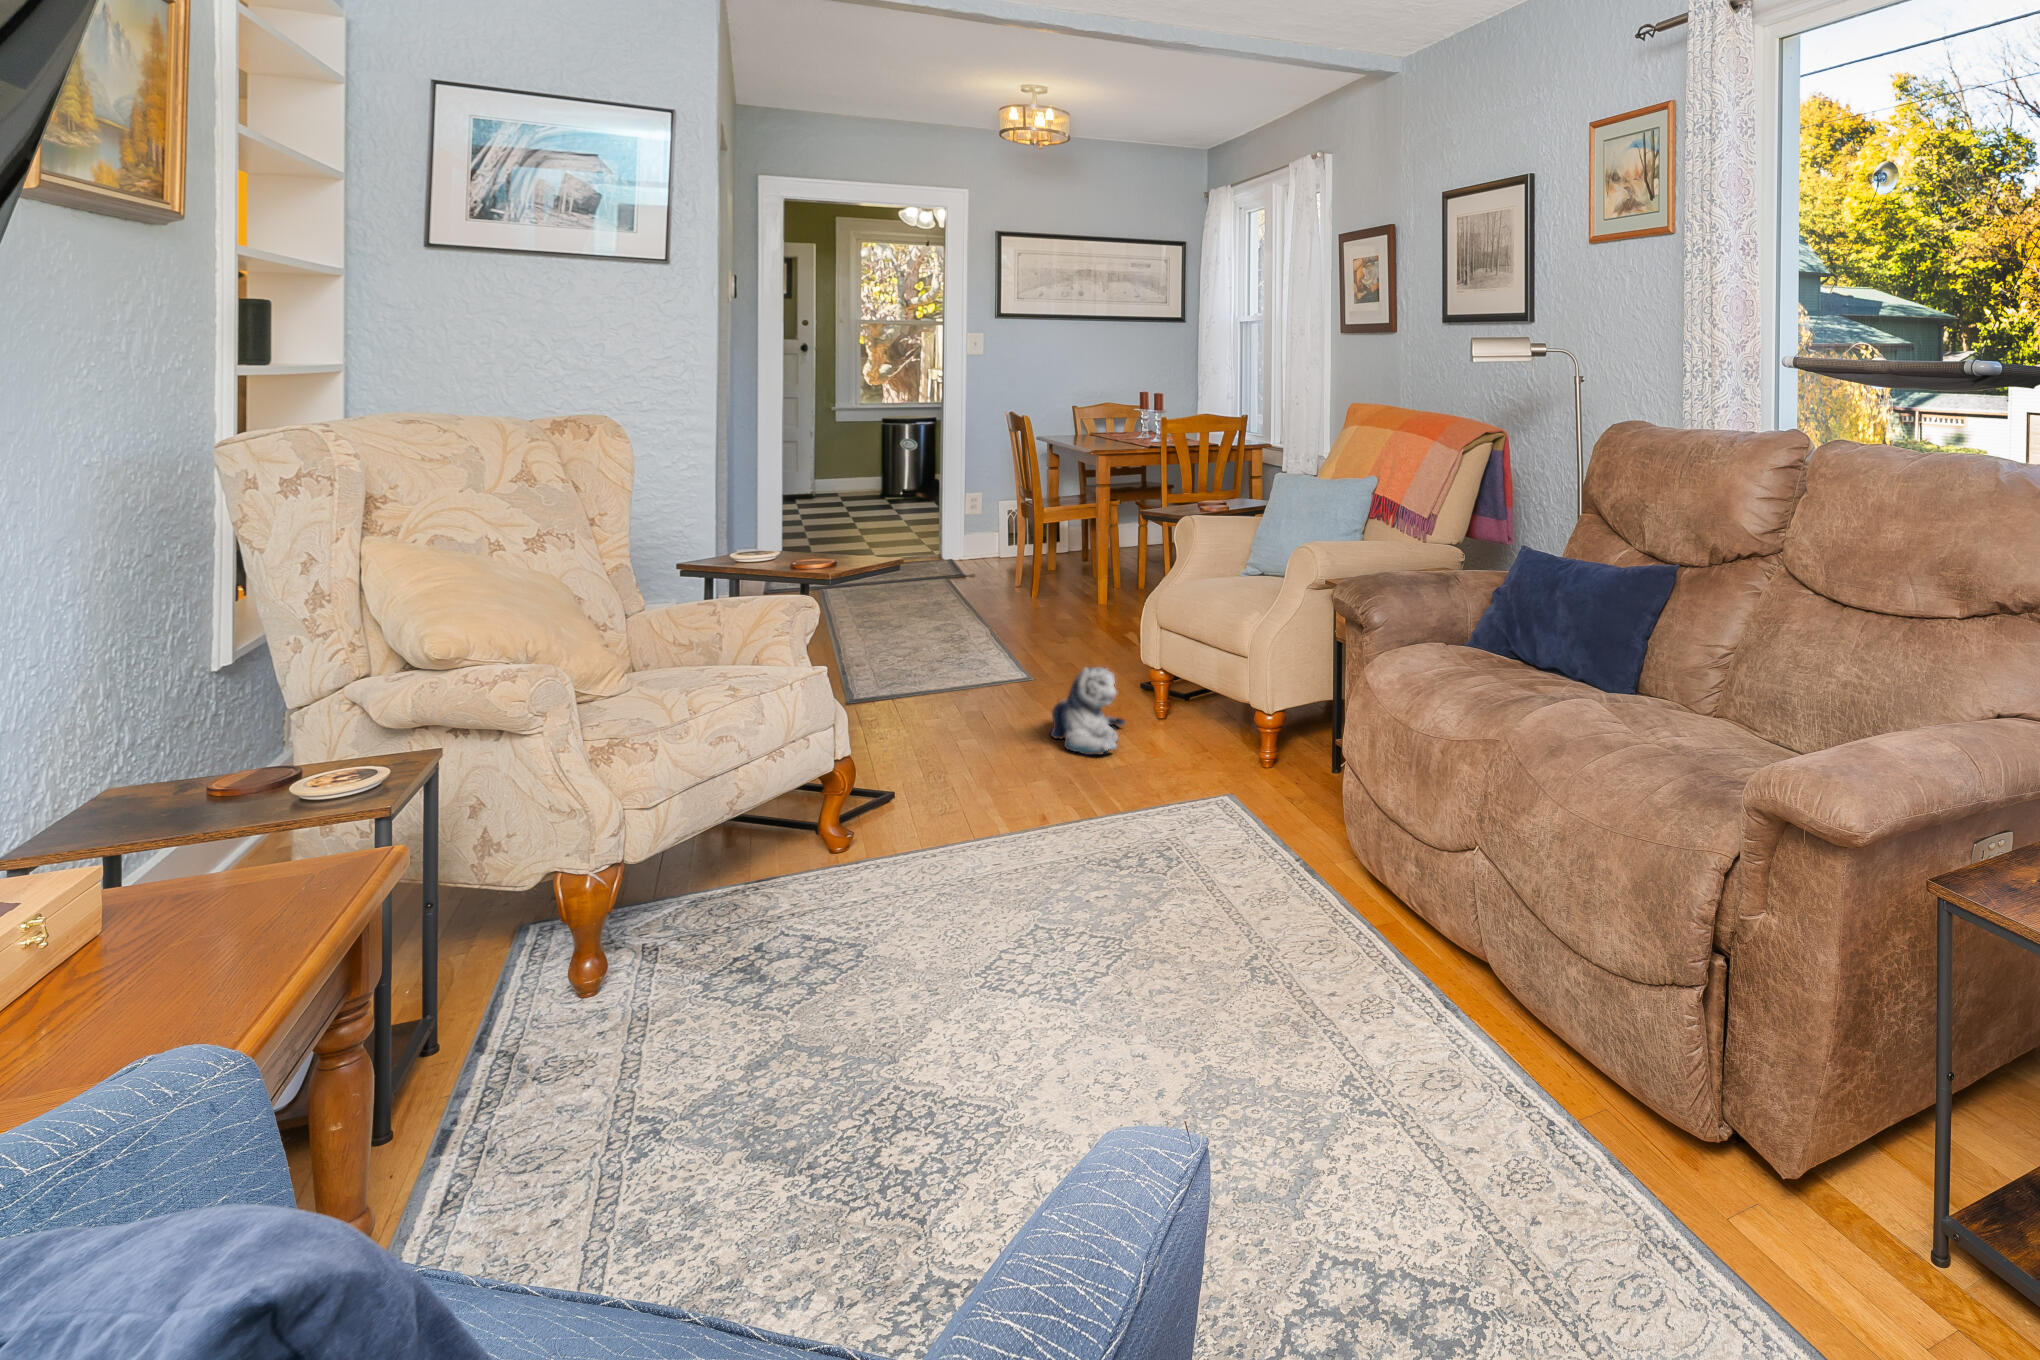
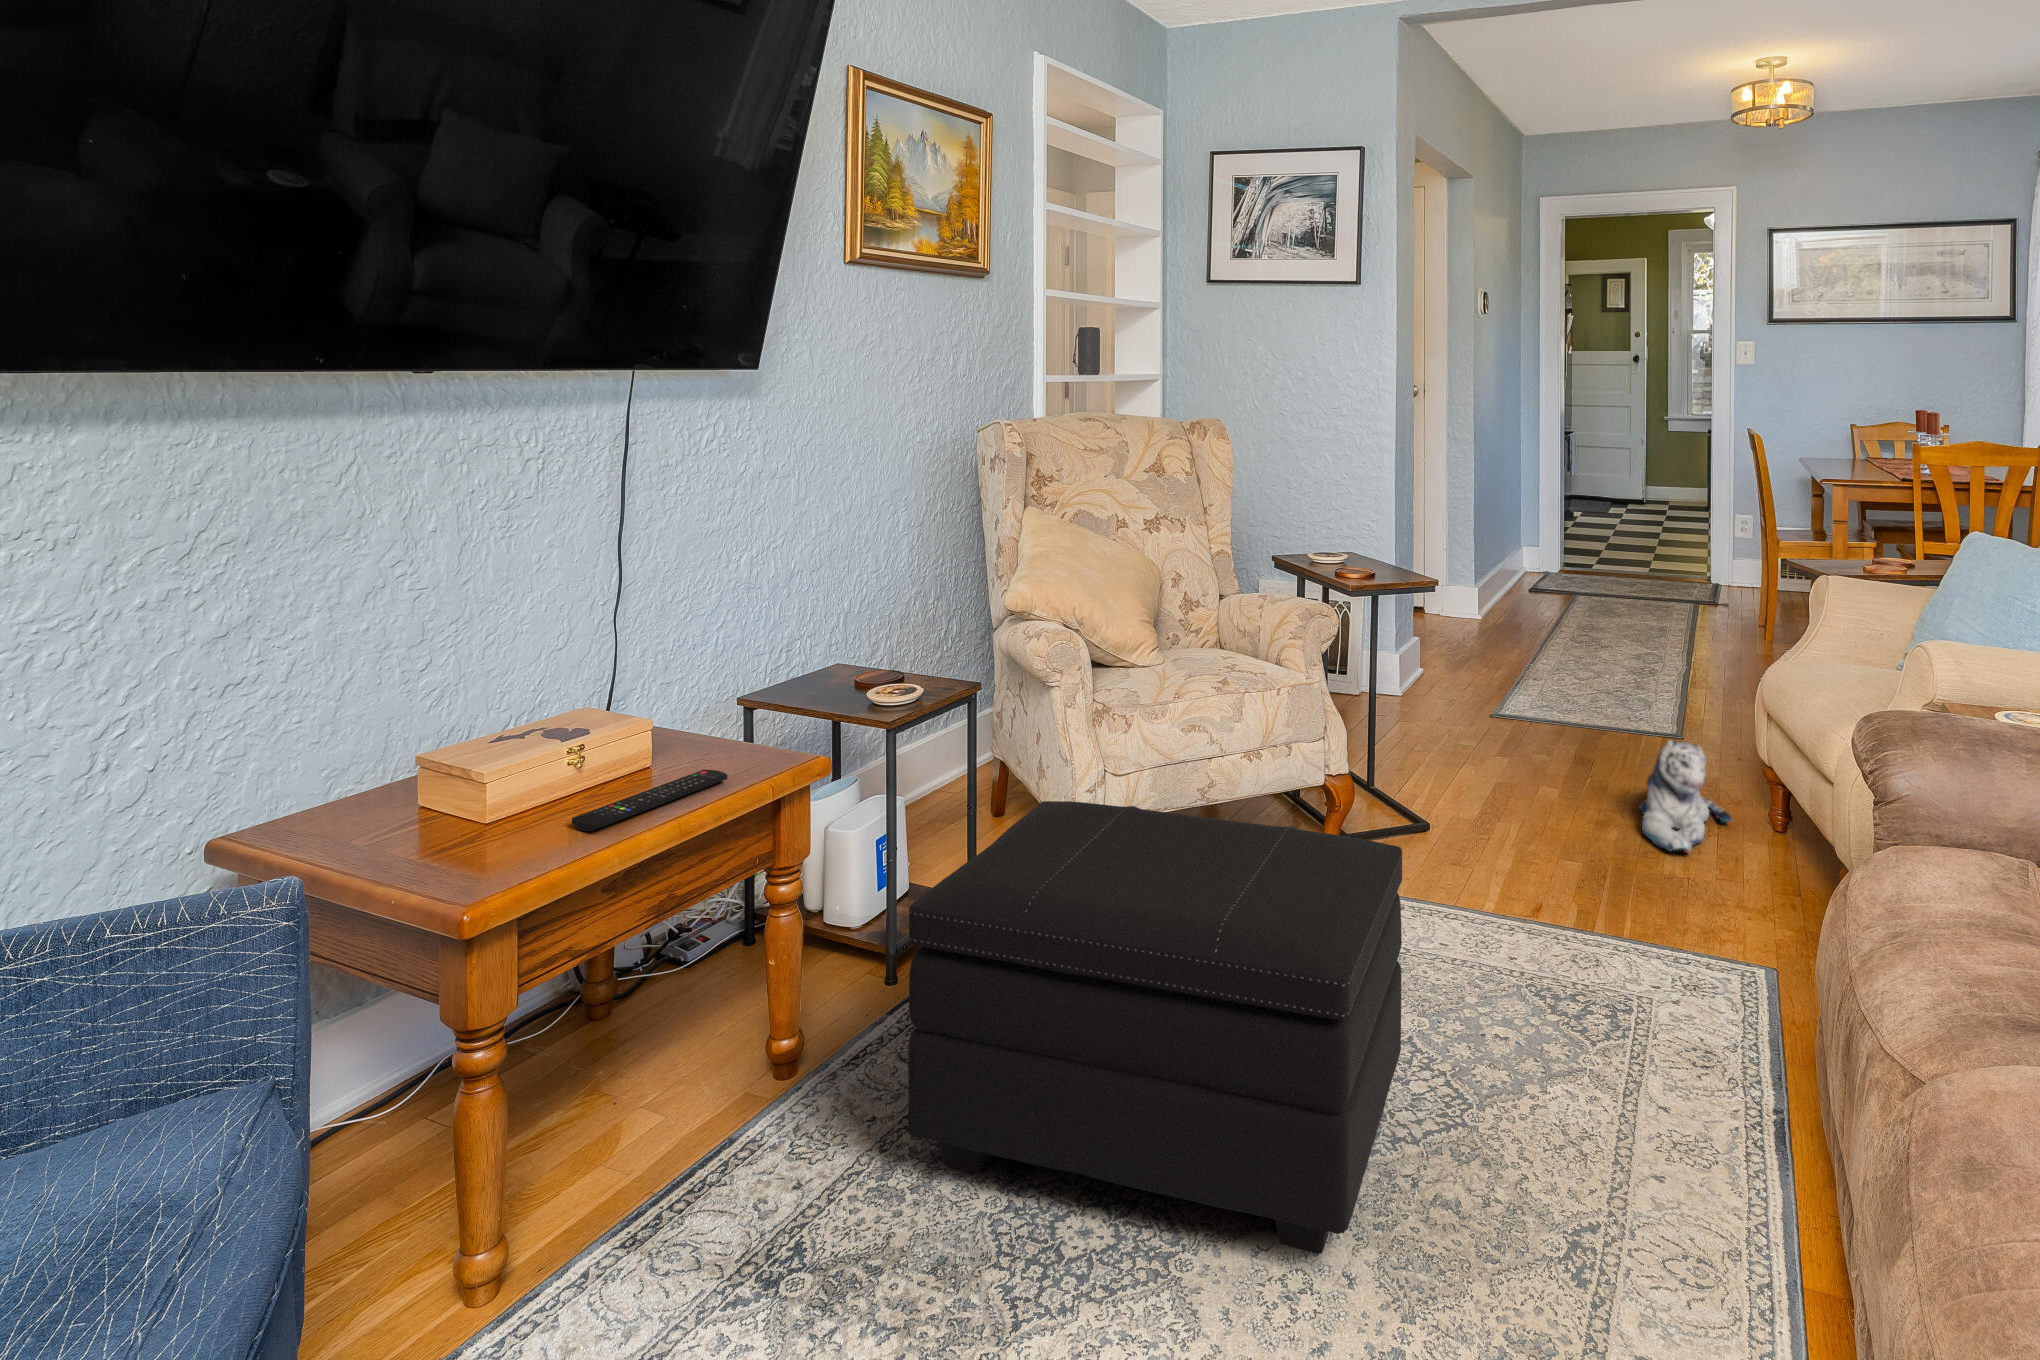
footstool: none [652,756,1140,1194] -> present [908,801,1402,1254]
remote control: none [118,894,279,1002] -> present [572,769,727,832]

